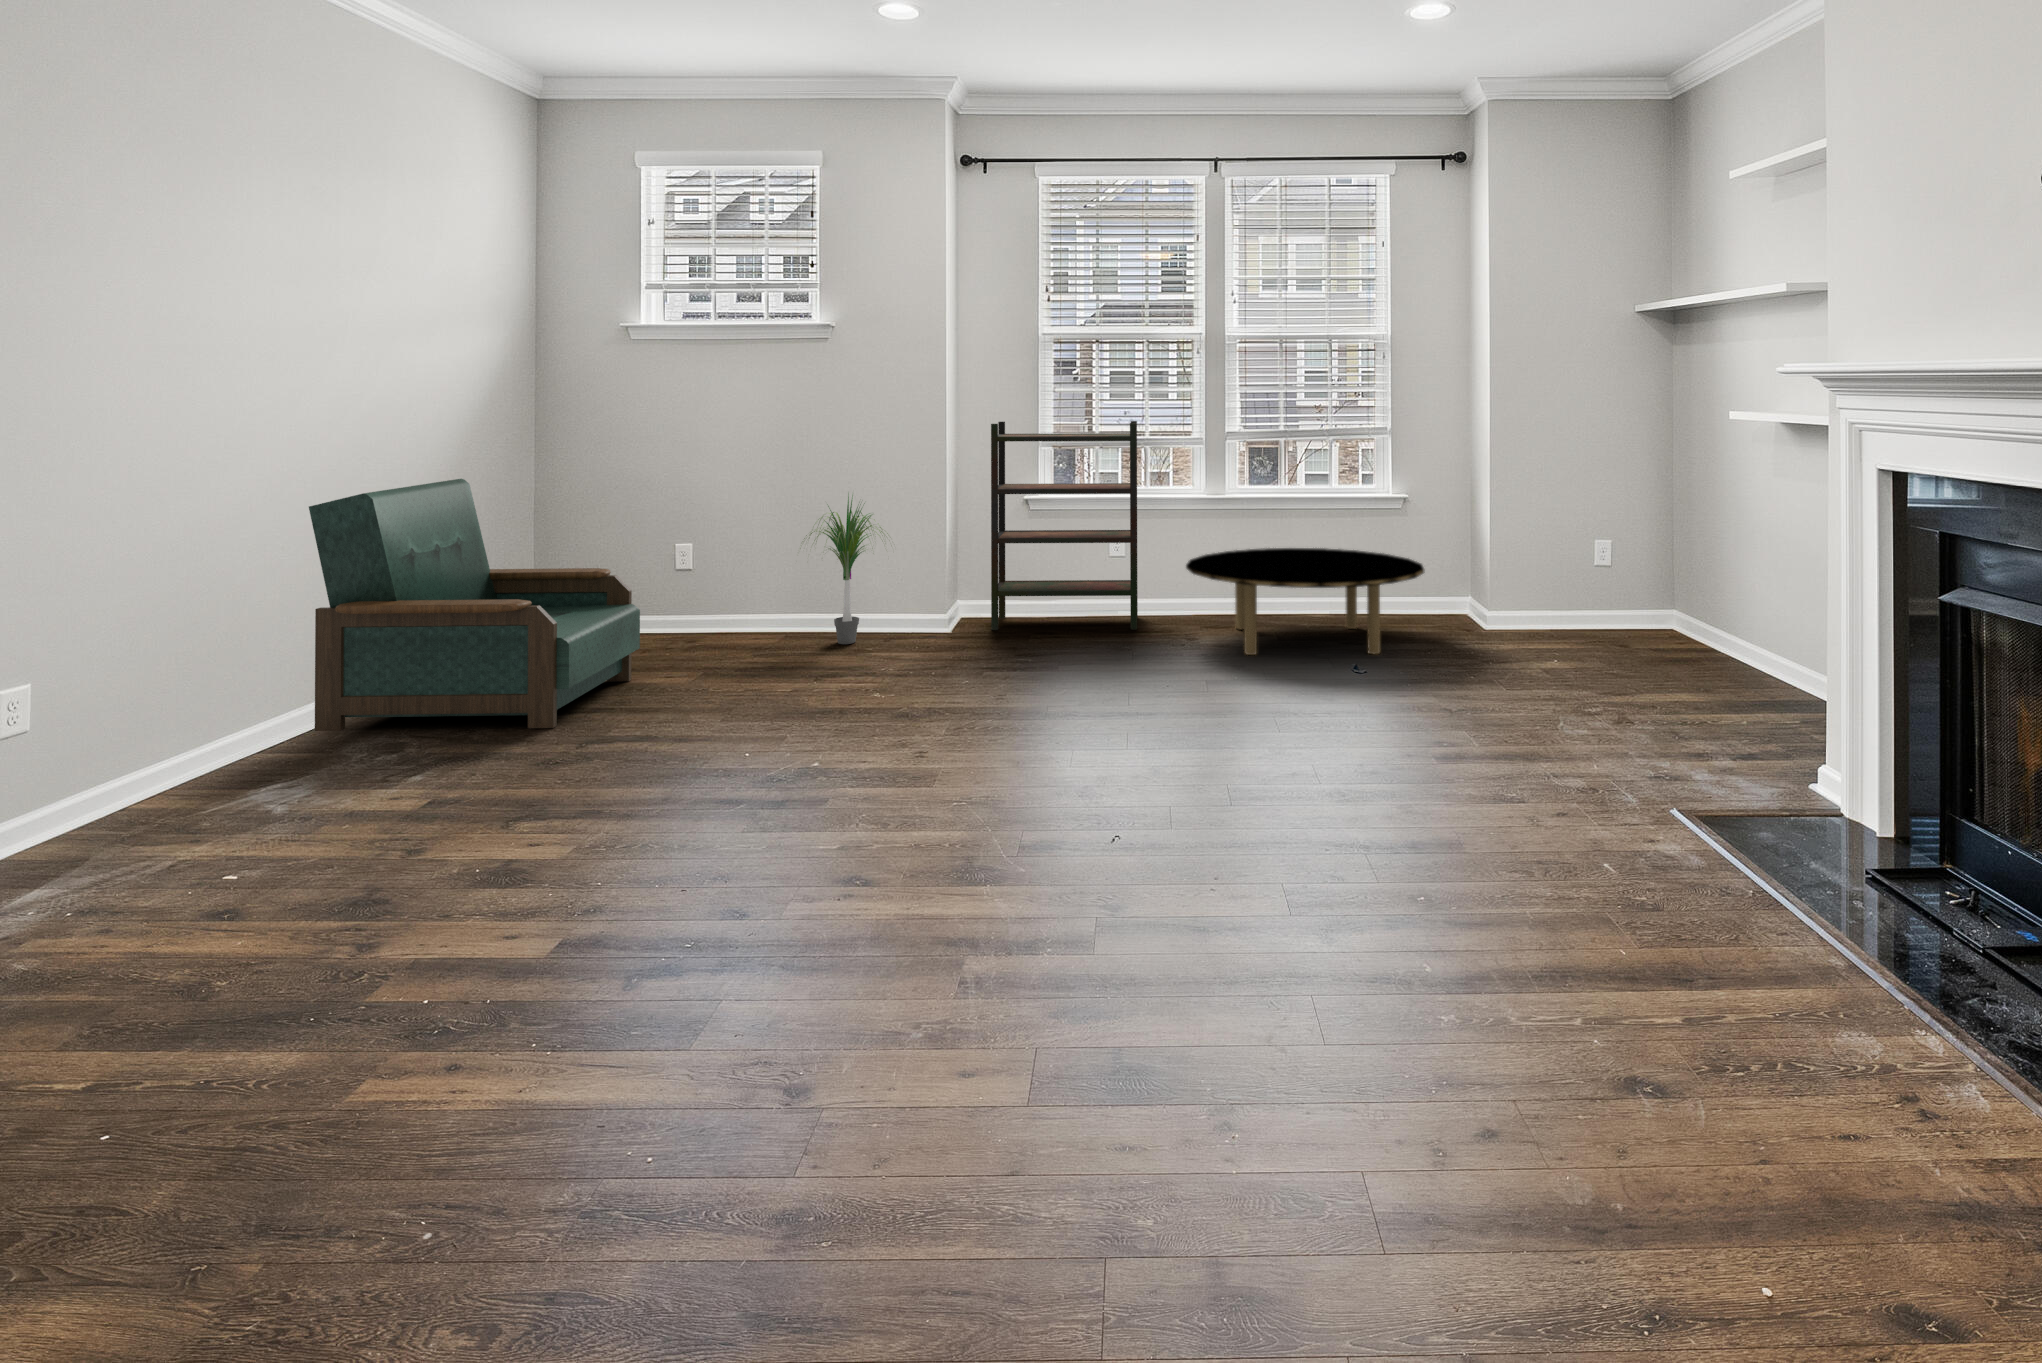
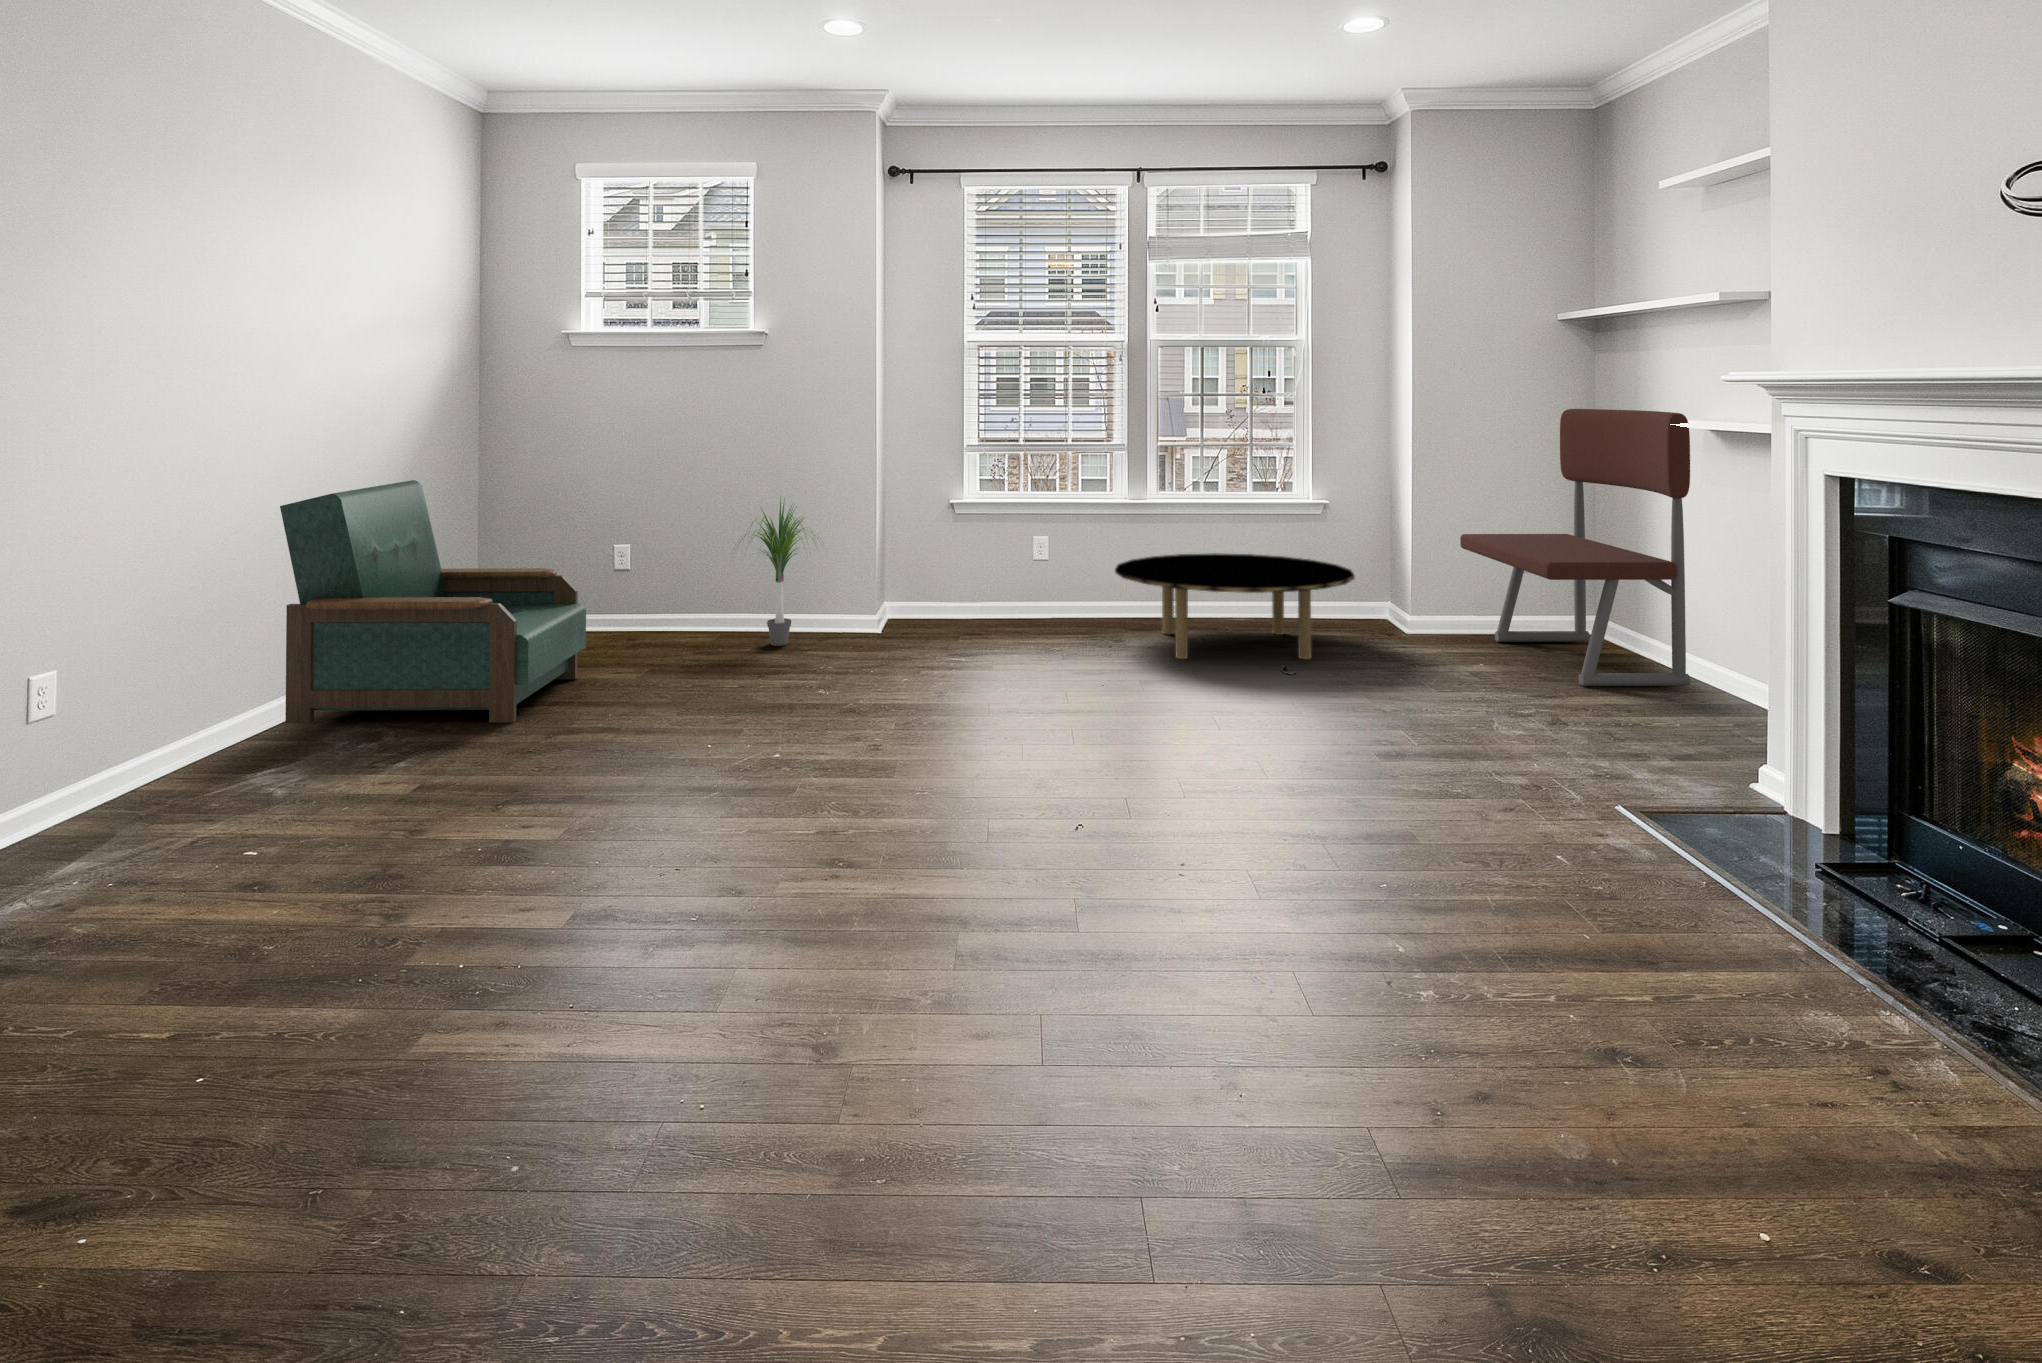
bench: none [1531,402,1753,679] -> present [1460,409,1690,686]
bookshelf: present [991,421,1138,630] -> none [920,426,1064,634]

